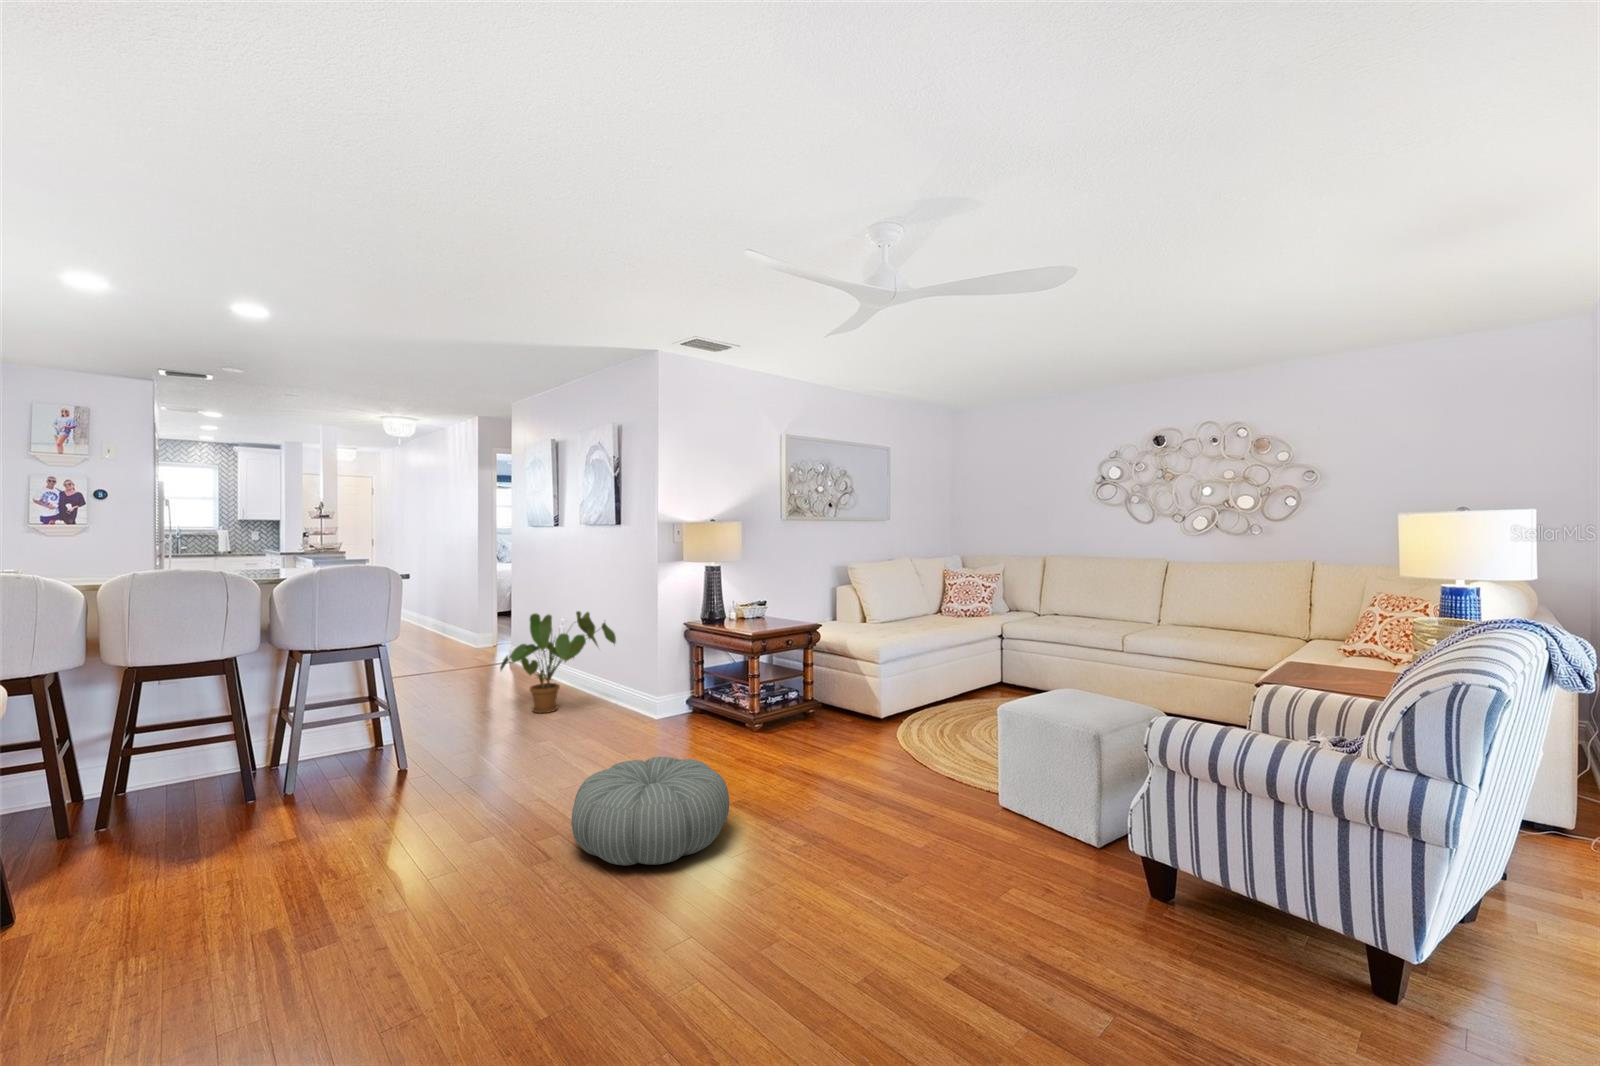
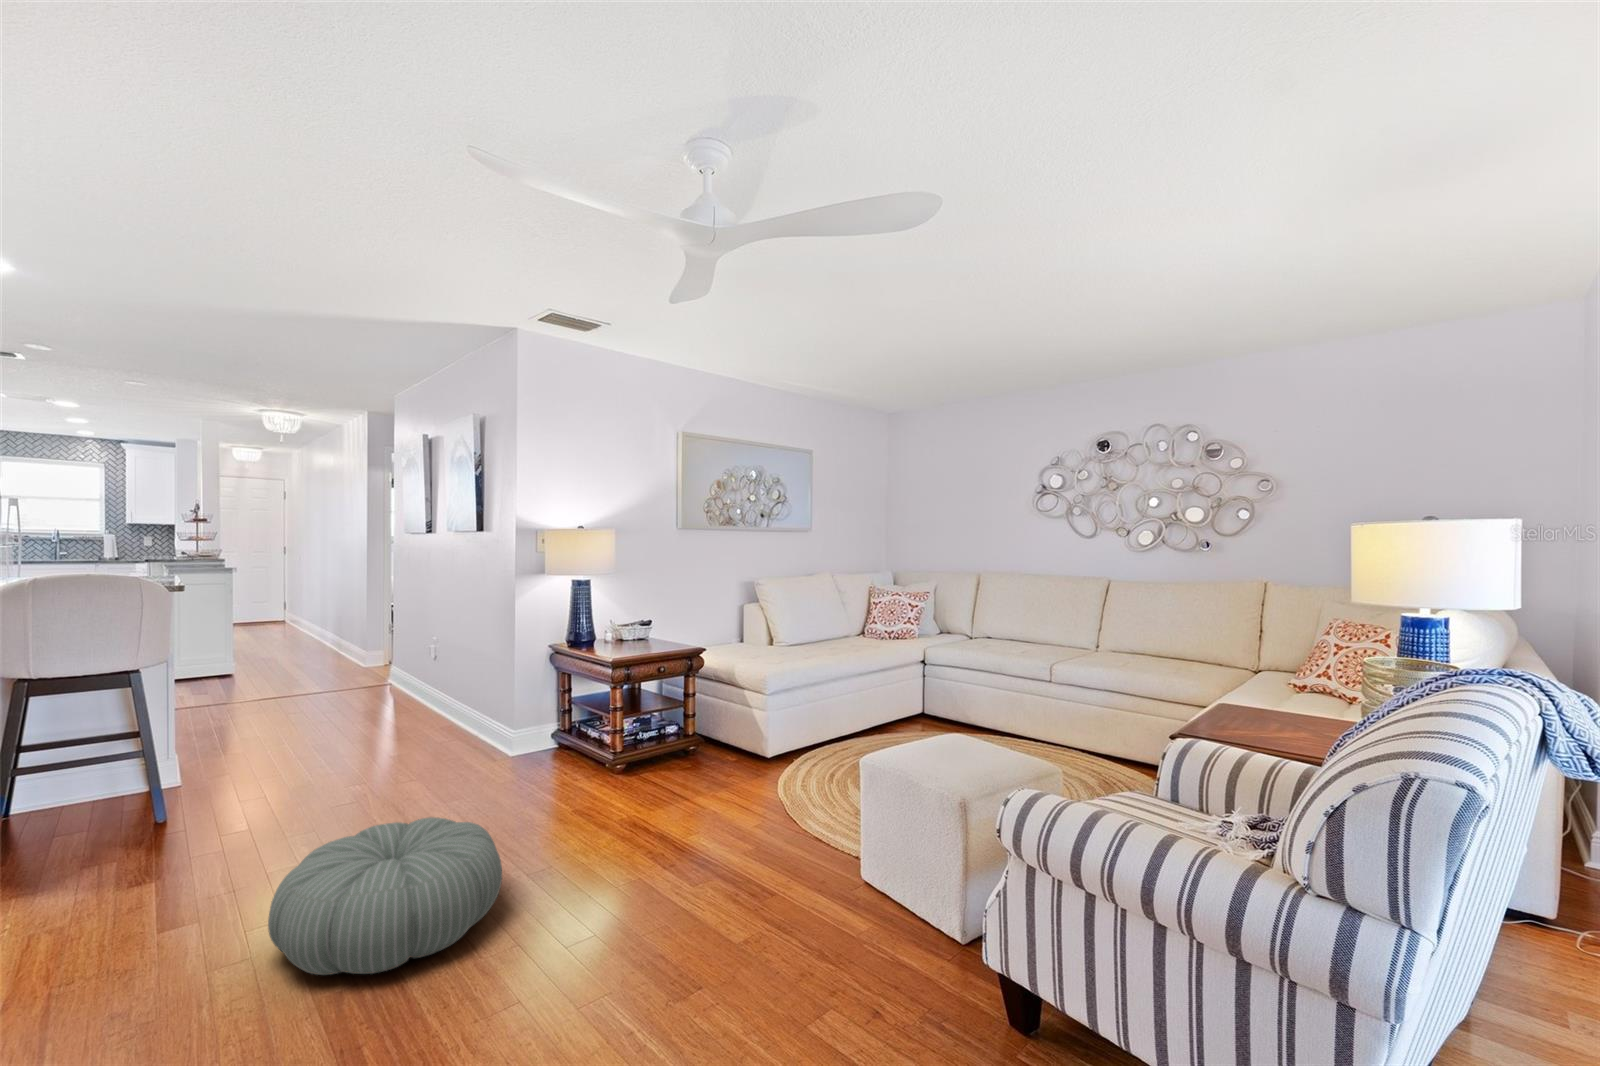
house plant: present [500,611,616,713] -> none [338,628,476,746]

